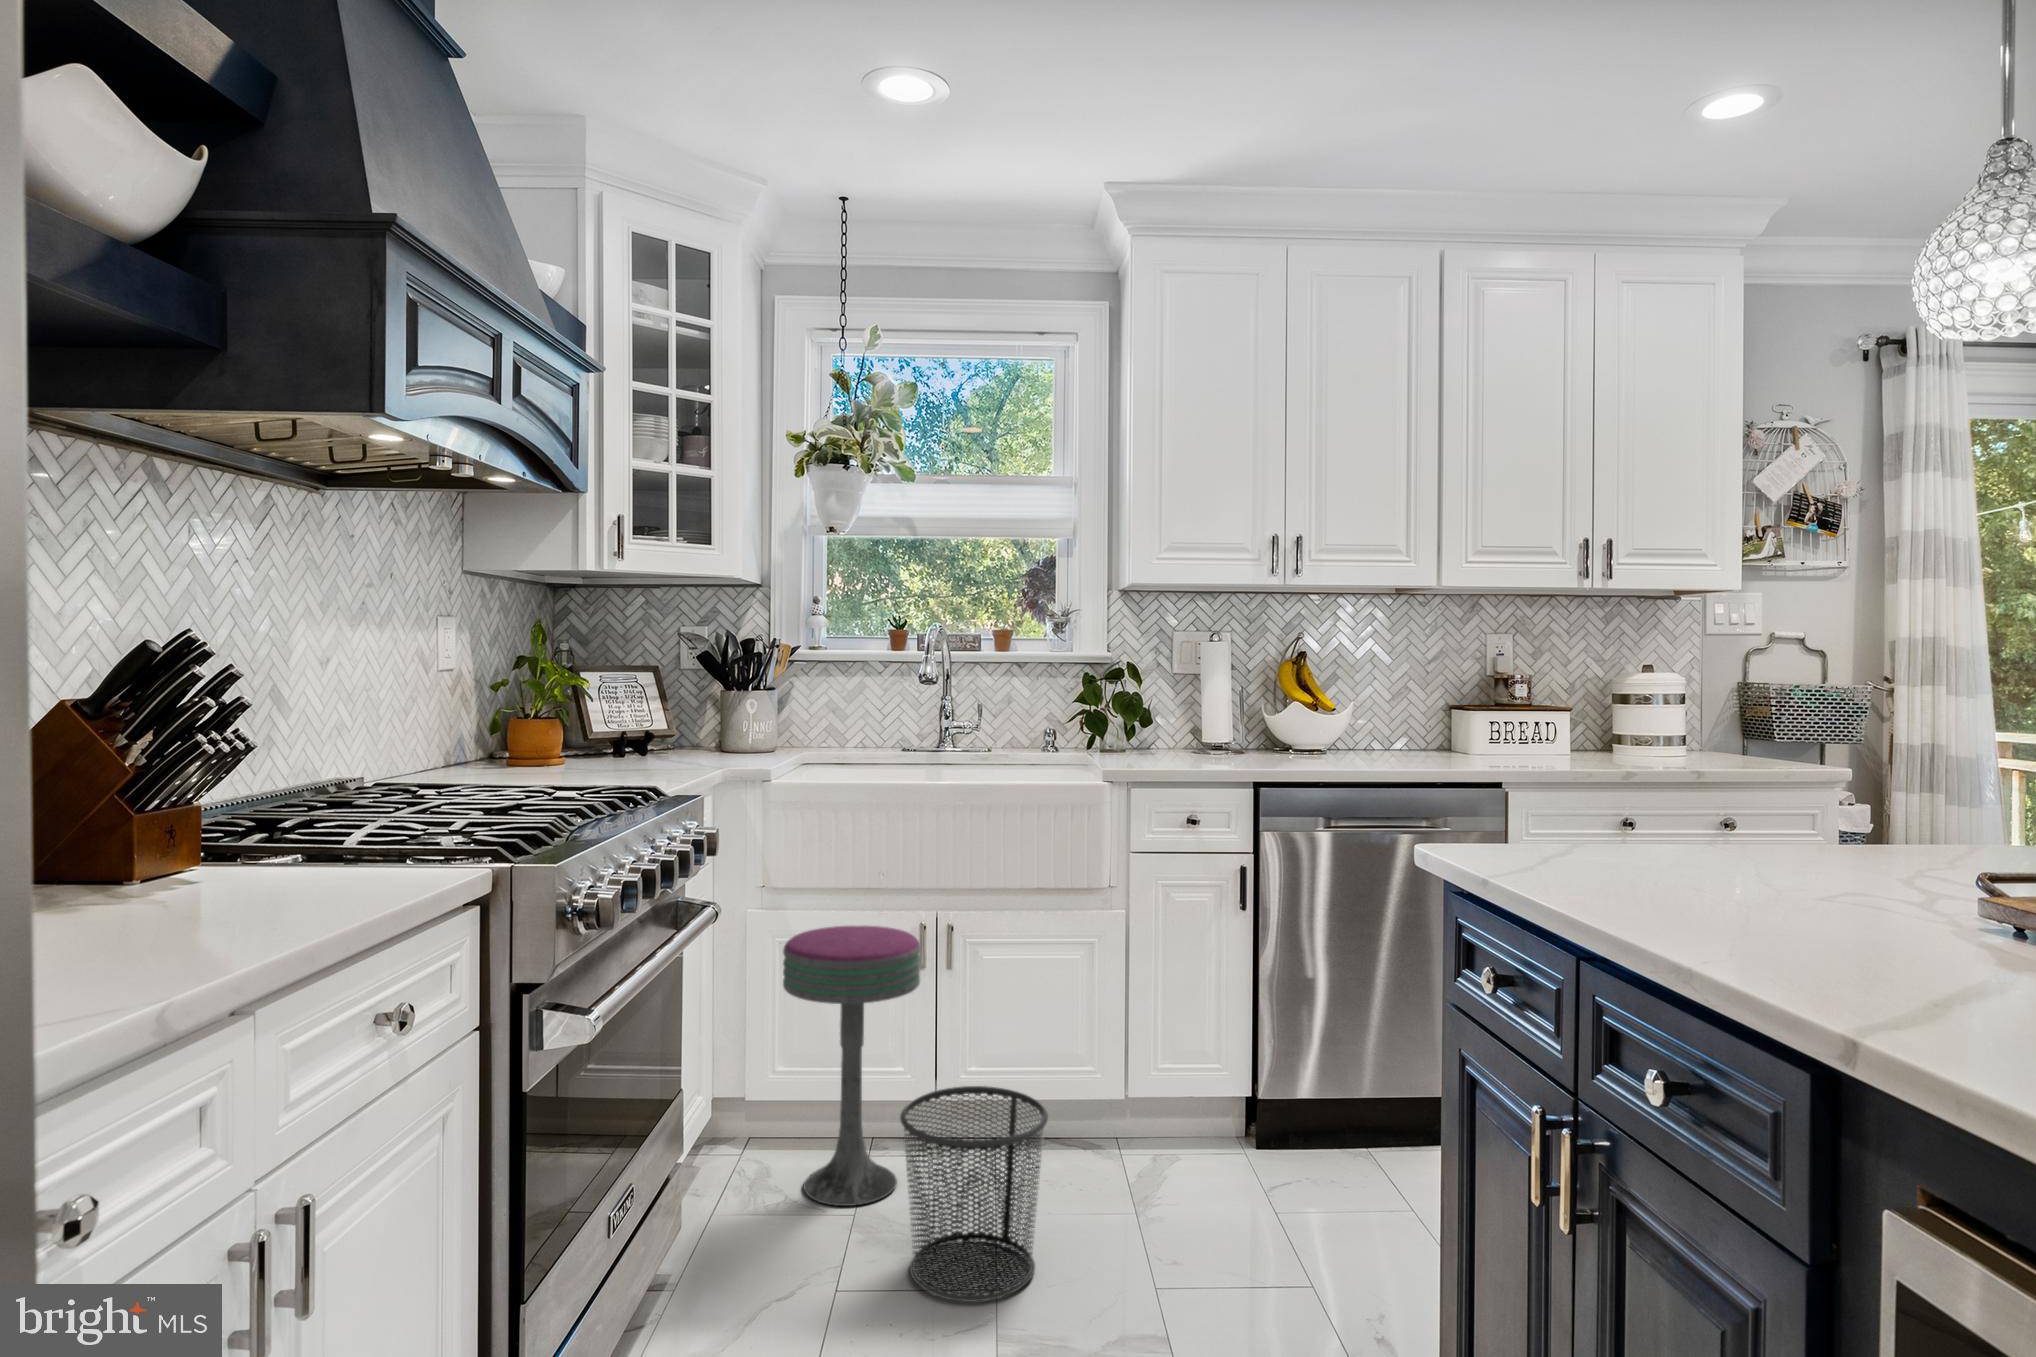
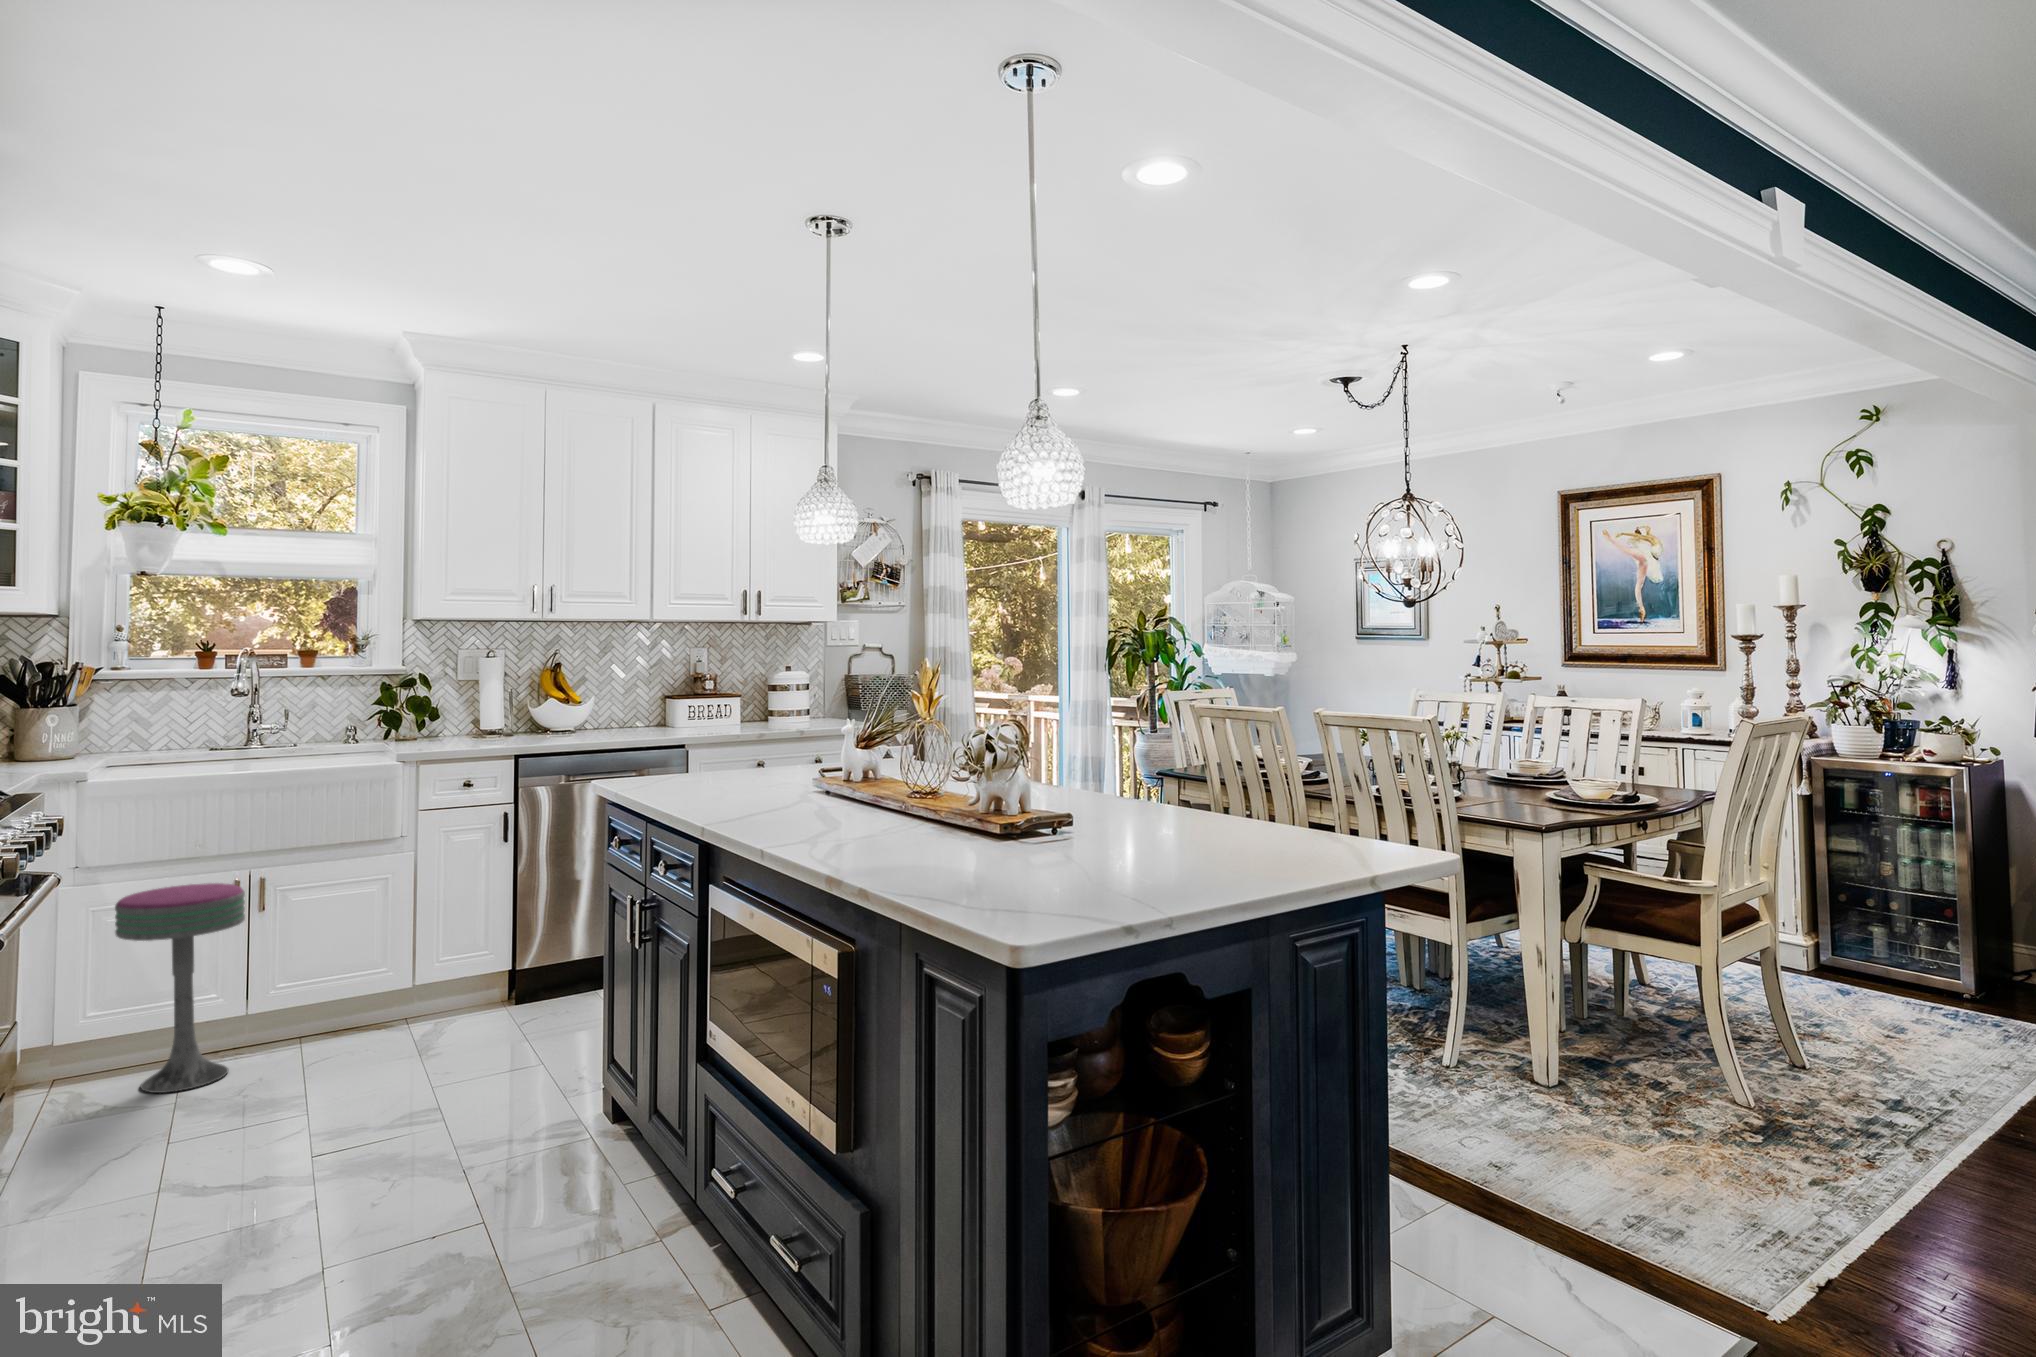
waste bin: present [900,1086,1048,1302] -> none [237,977,359,1116]

